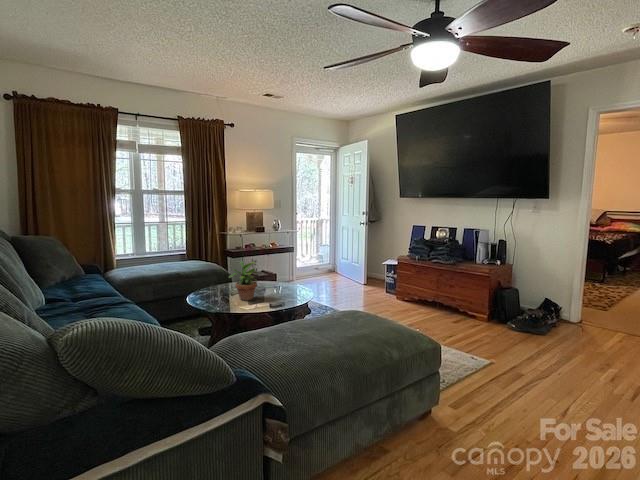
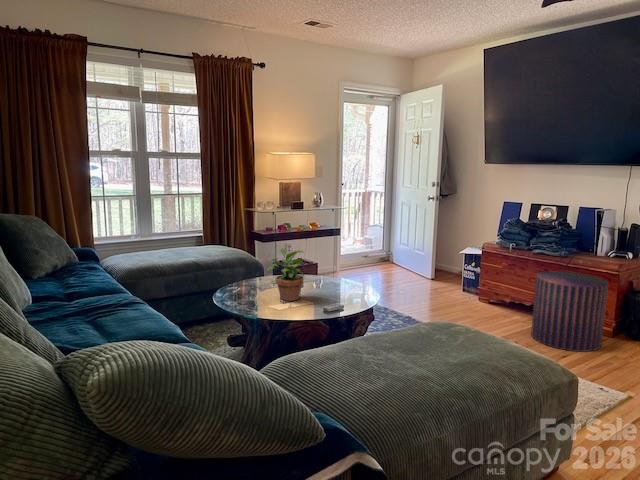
pouf: none [430,275,481,333] -> present [531,271,608,352]

